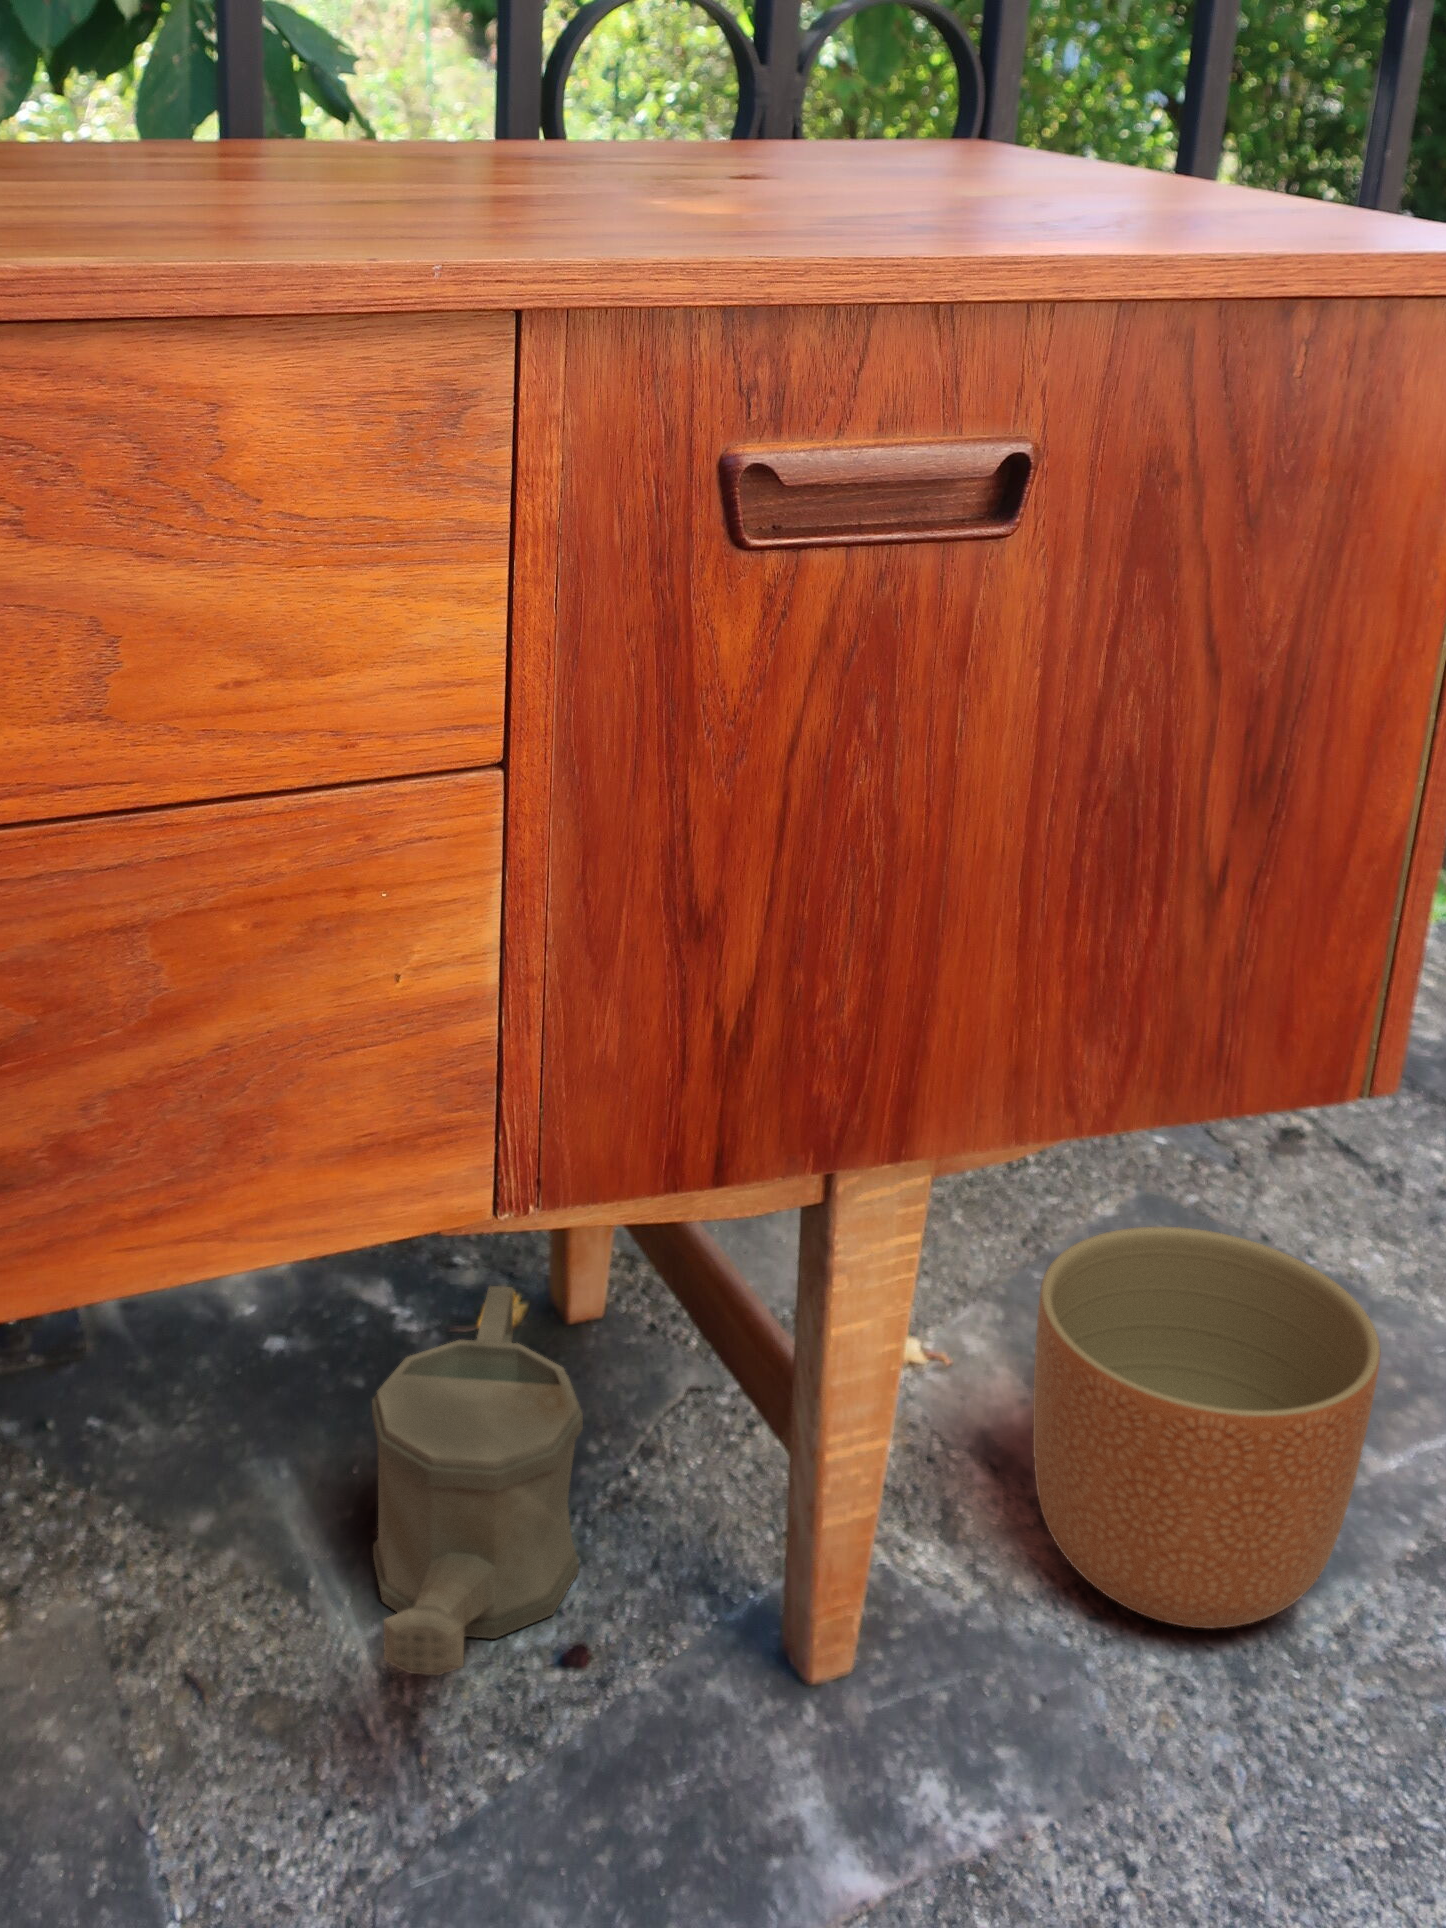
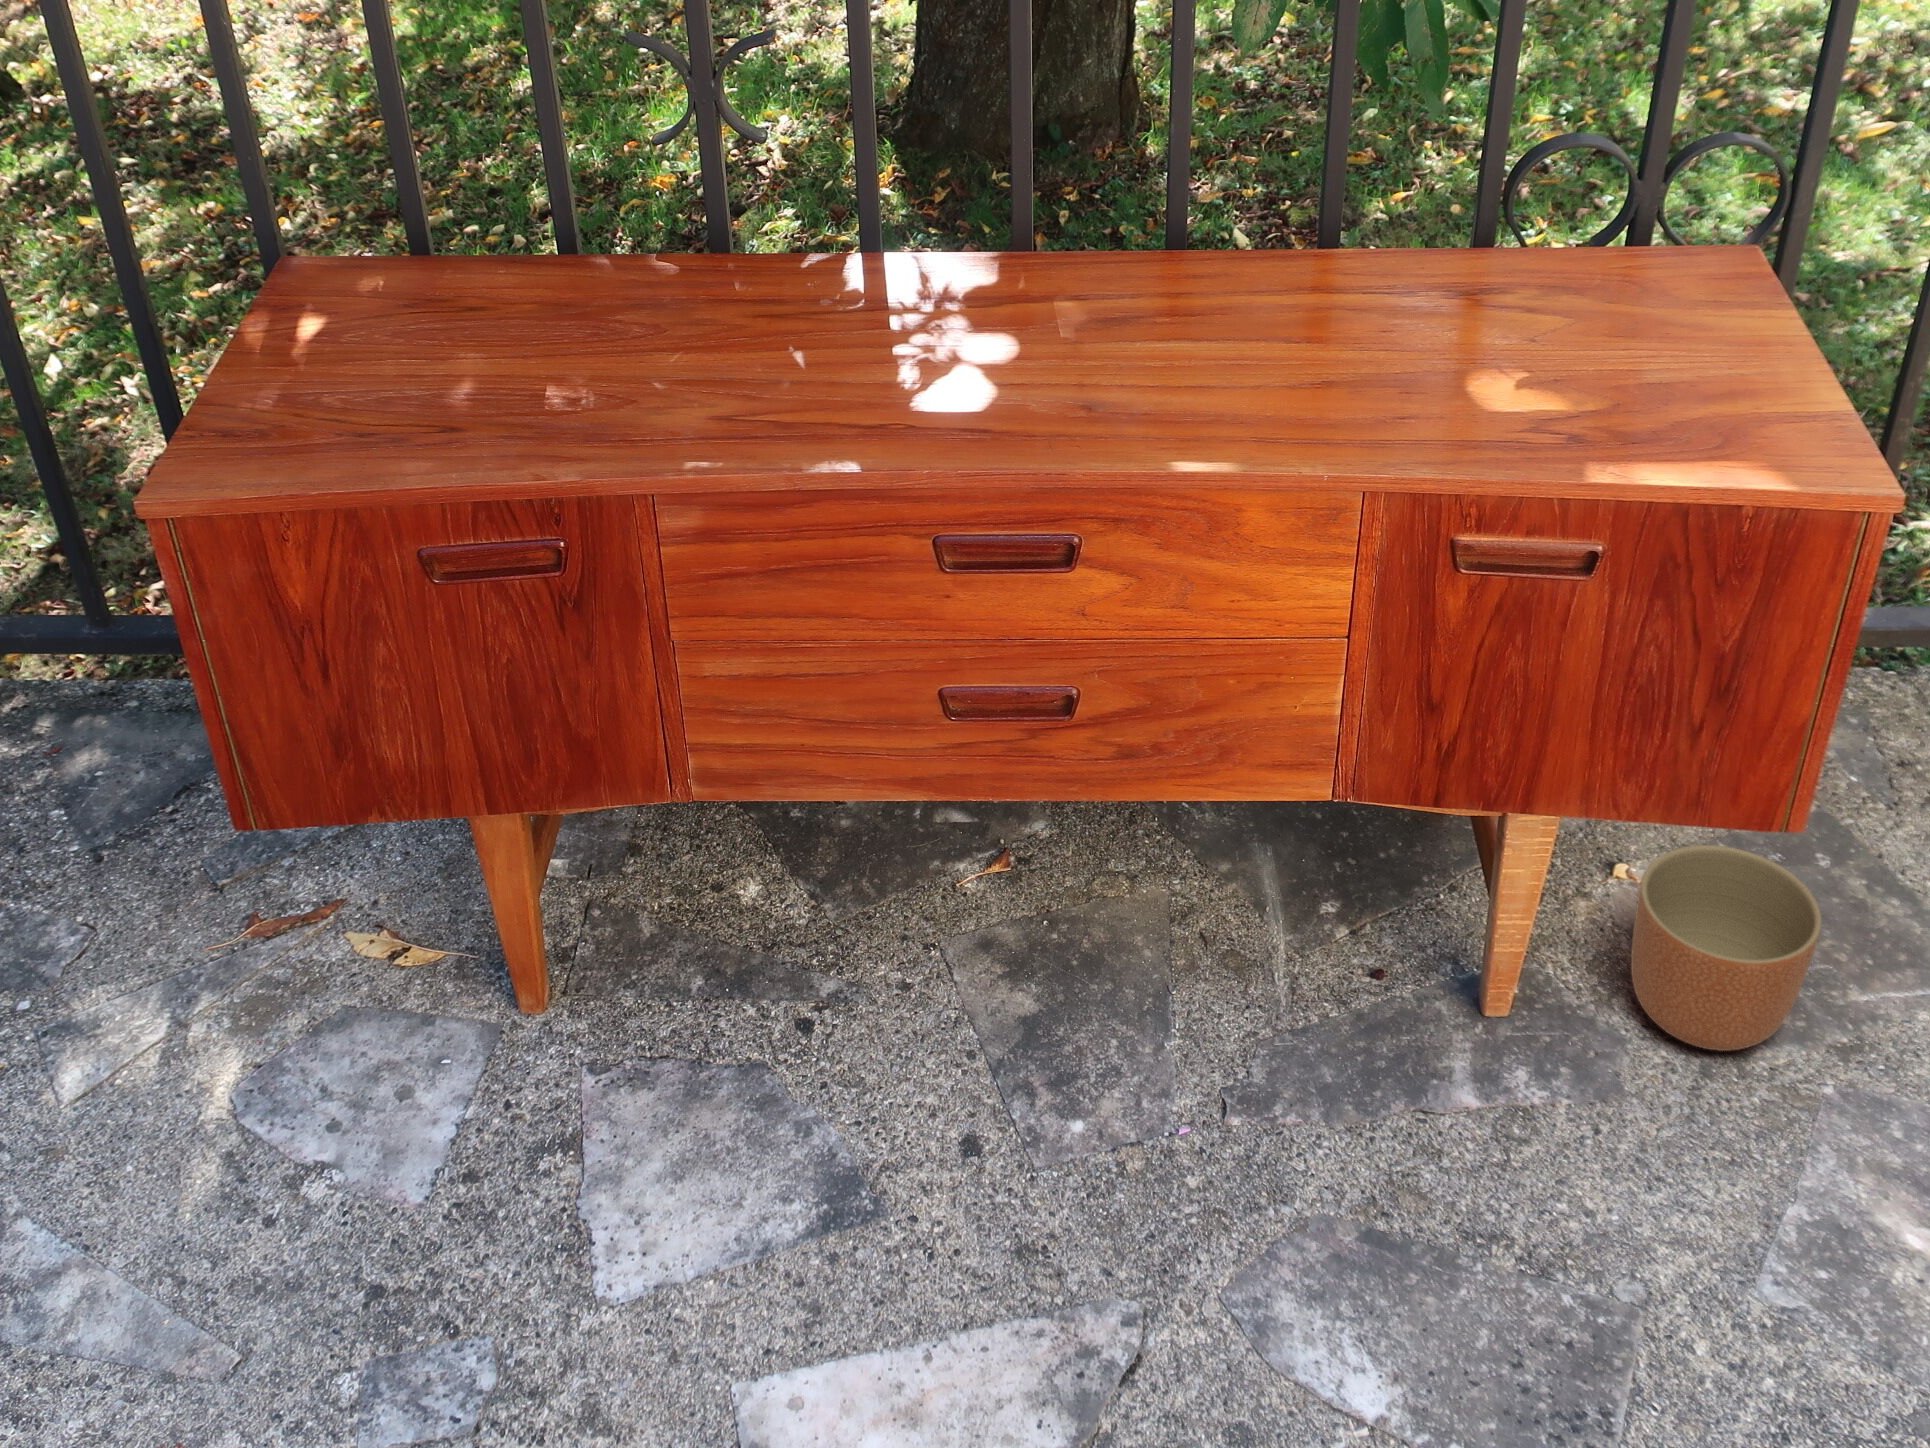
watering can: present [372,1286,583,1675] -> none [1274,792,1401,966]

